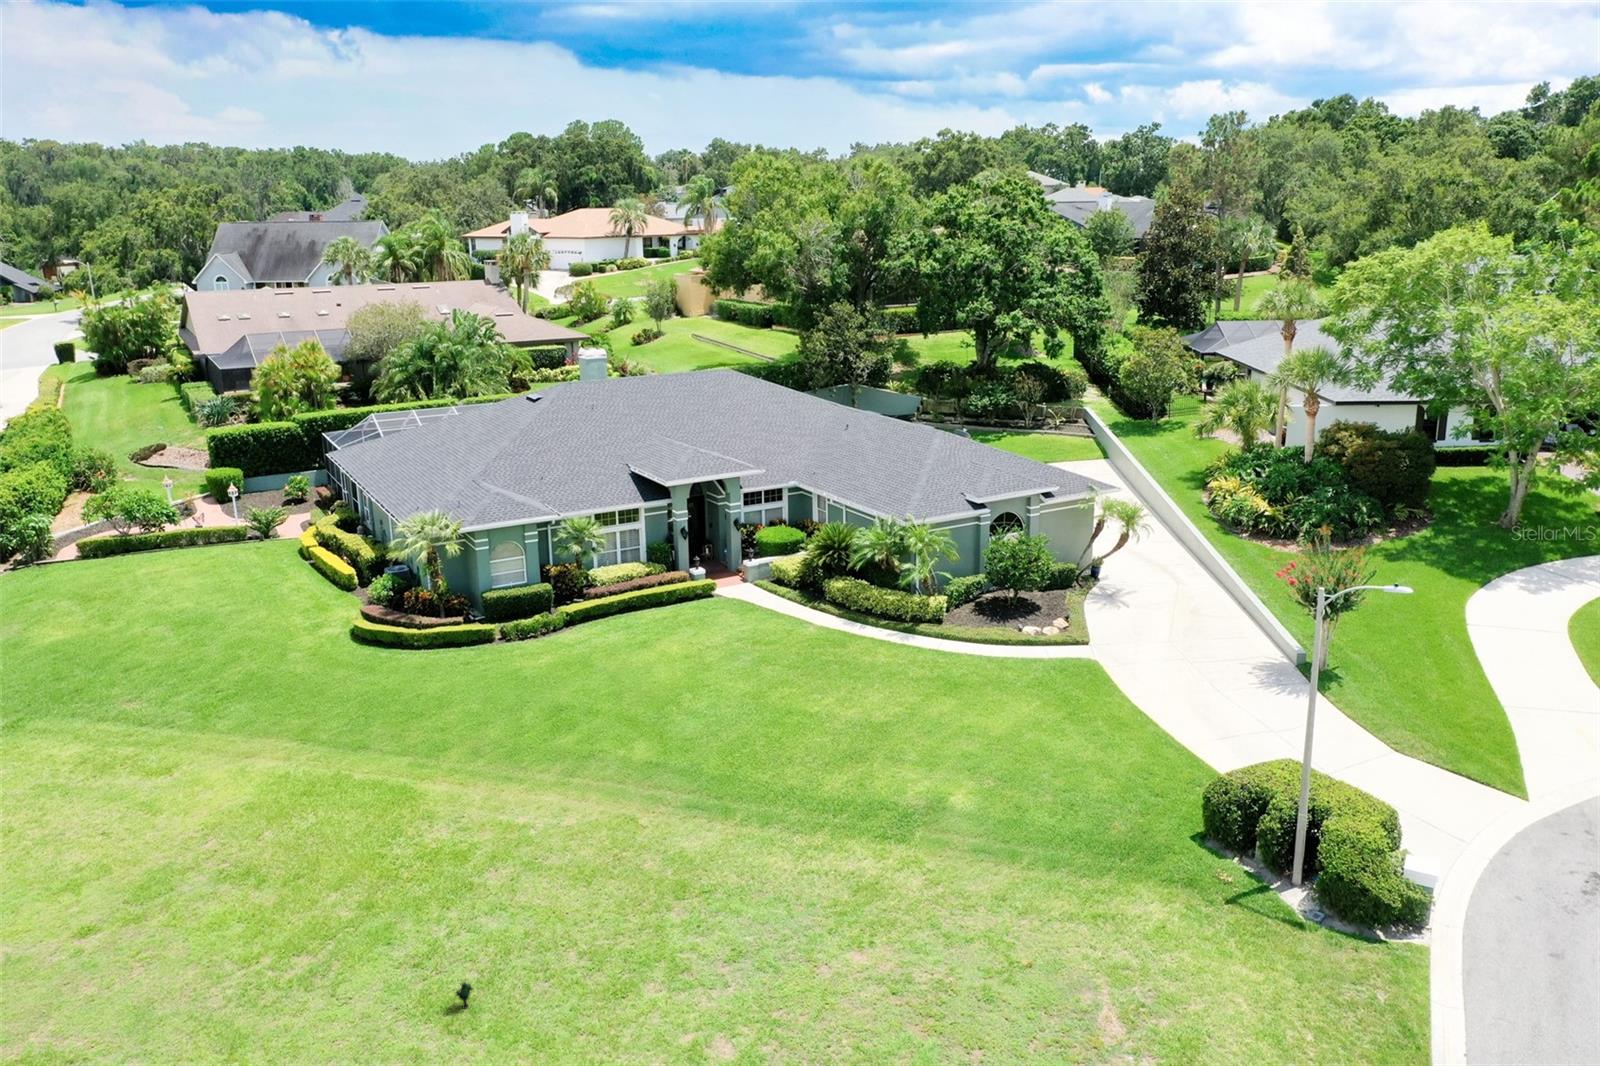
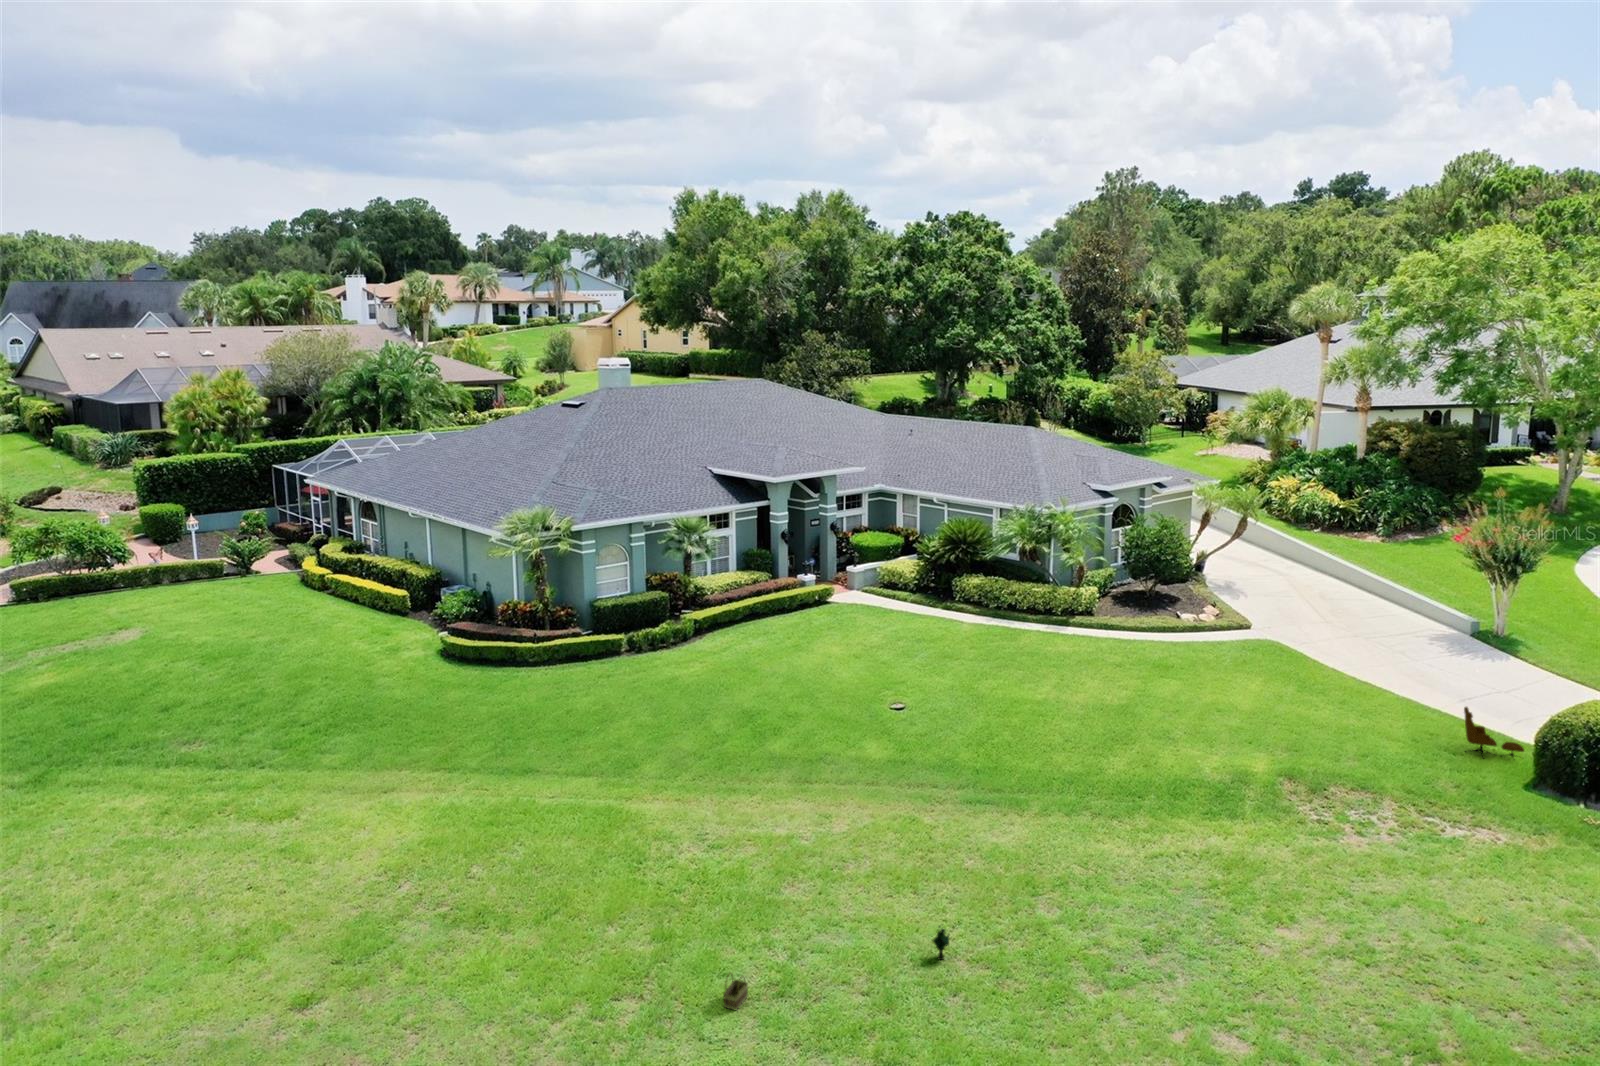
lounge chair: none [1158,780,1214,840] -> present [1464,707,1524,757]
basket: none [250,1006,280,1039] -> present [724,976,748,1011]

